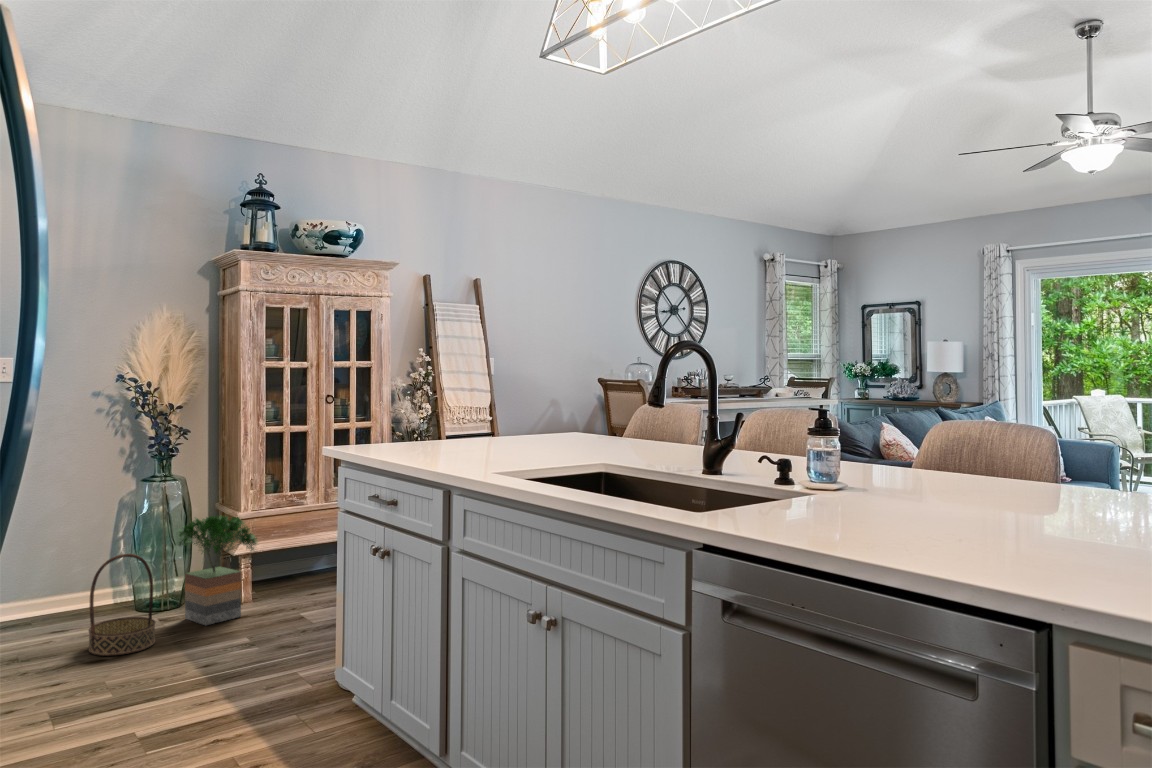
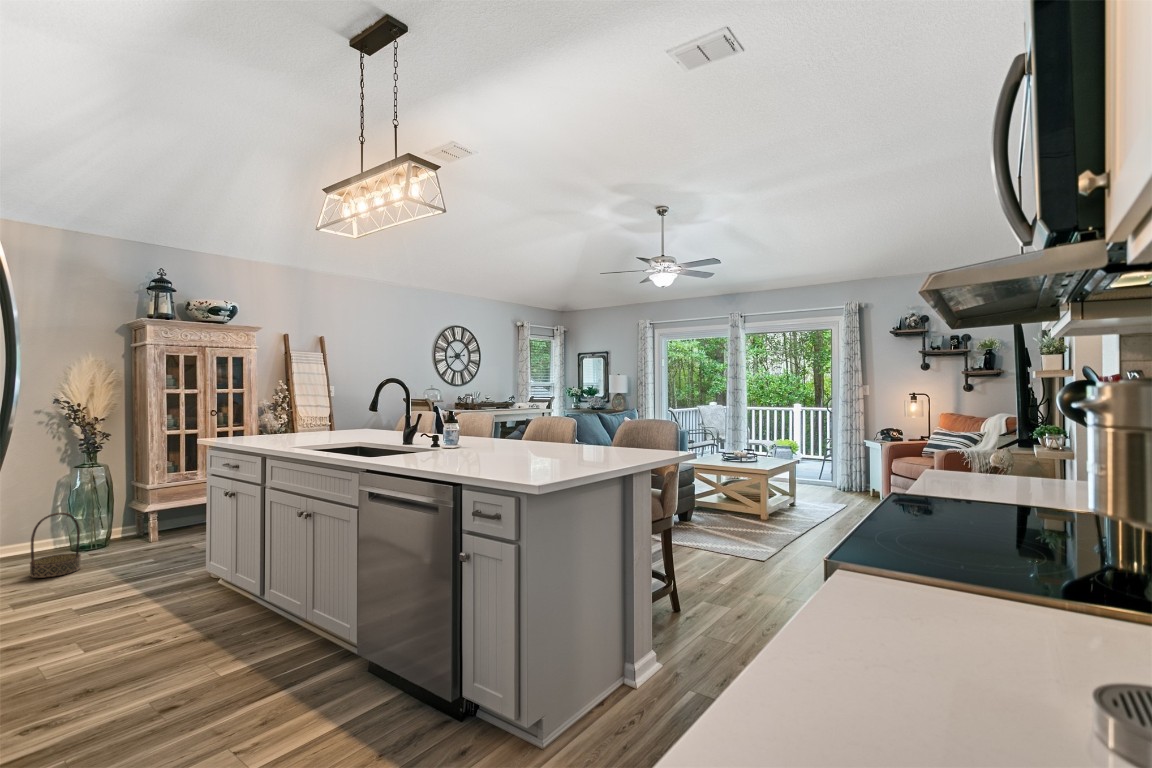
potted tree: present [178,516,257,625] -> none [97,486,160,557]

